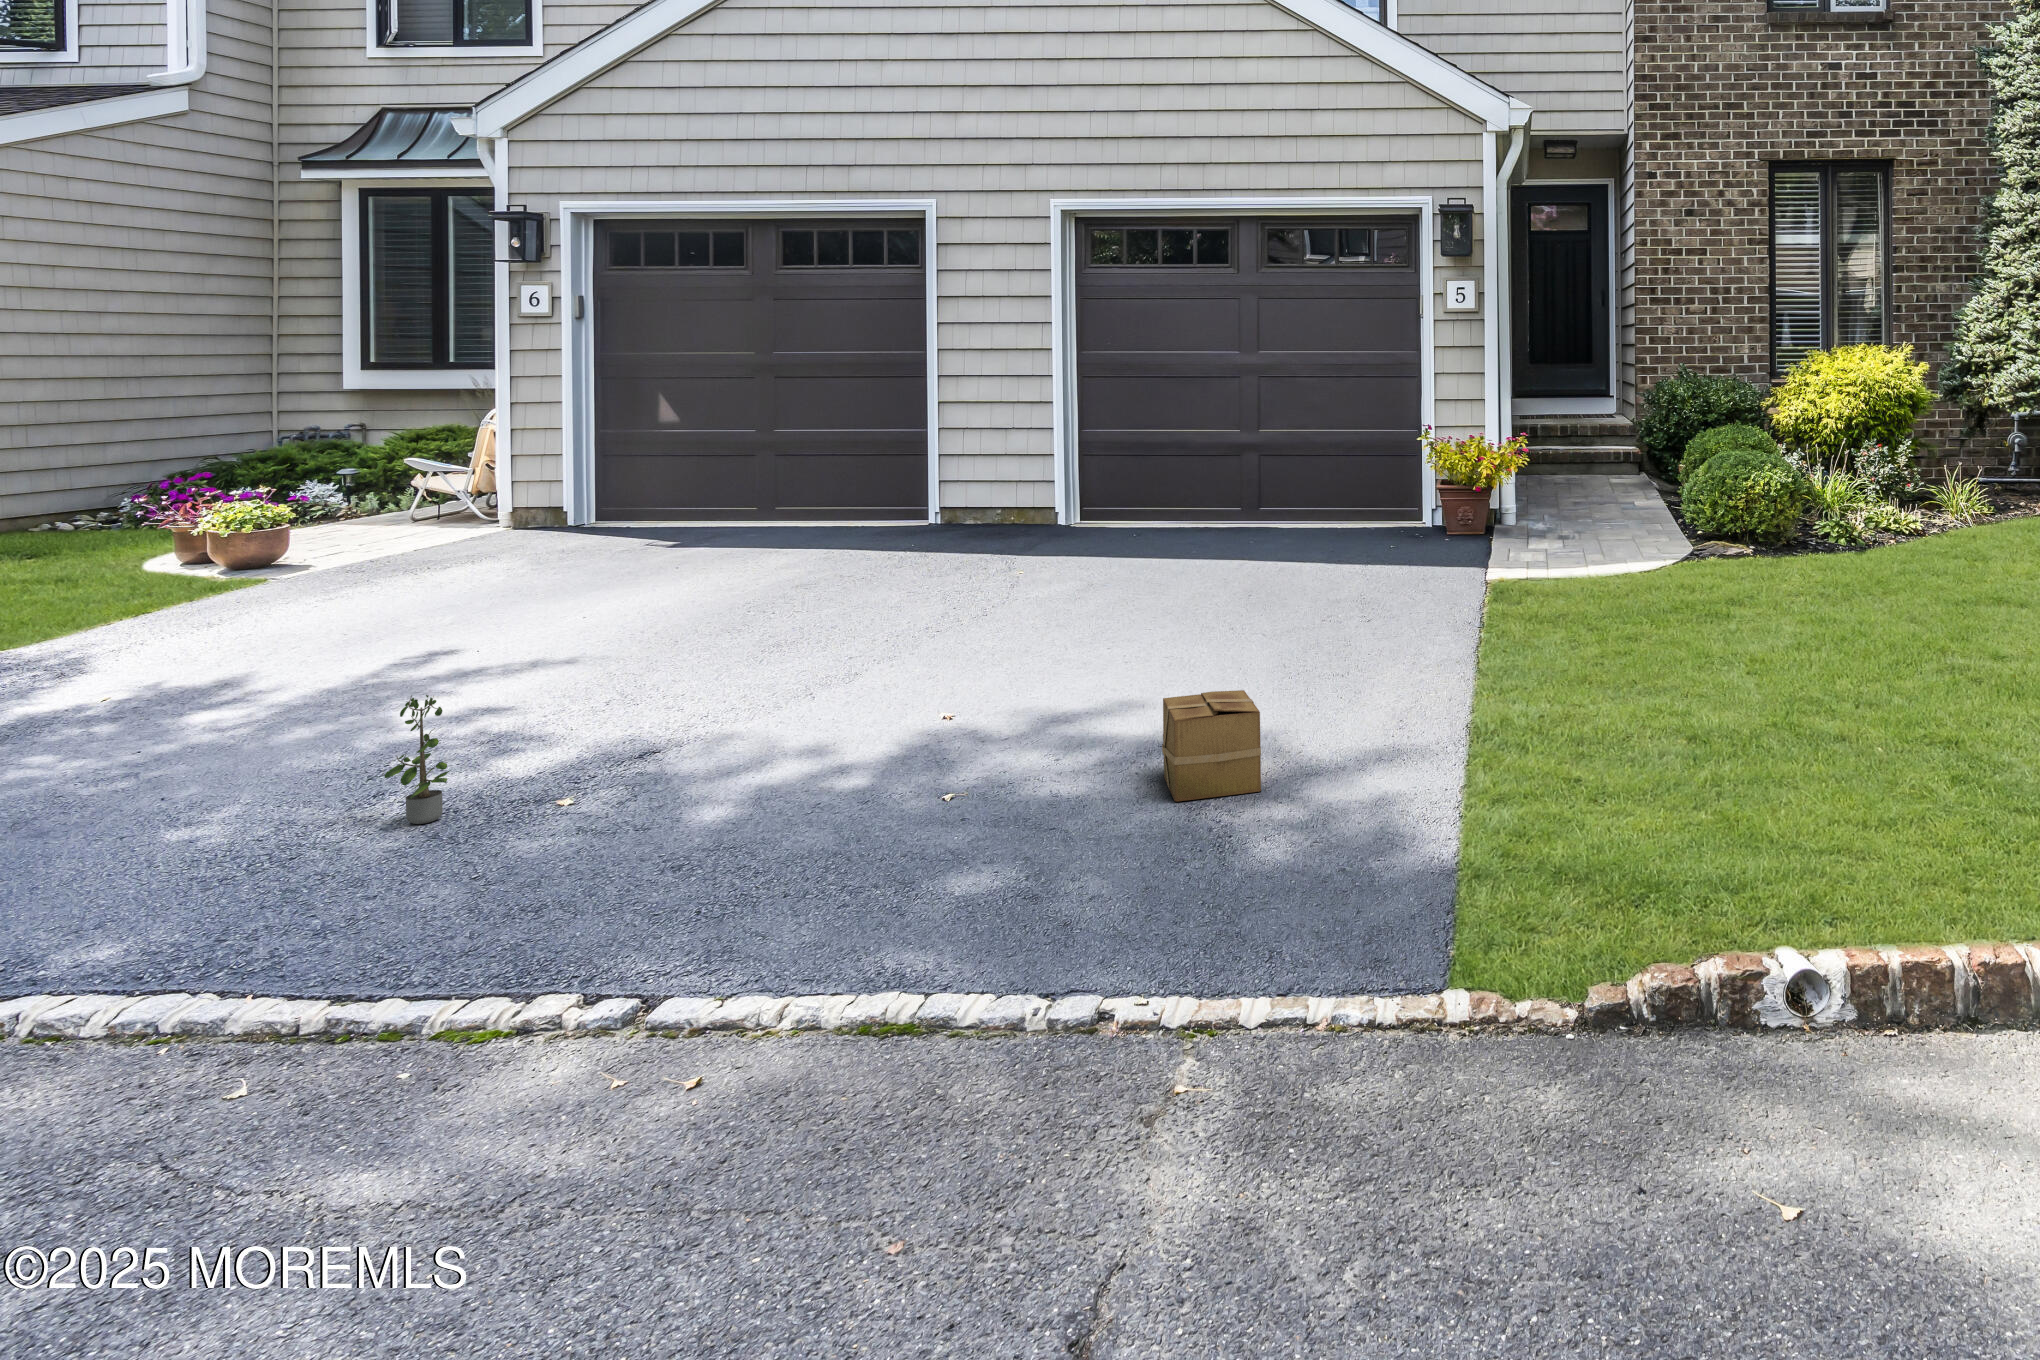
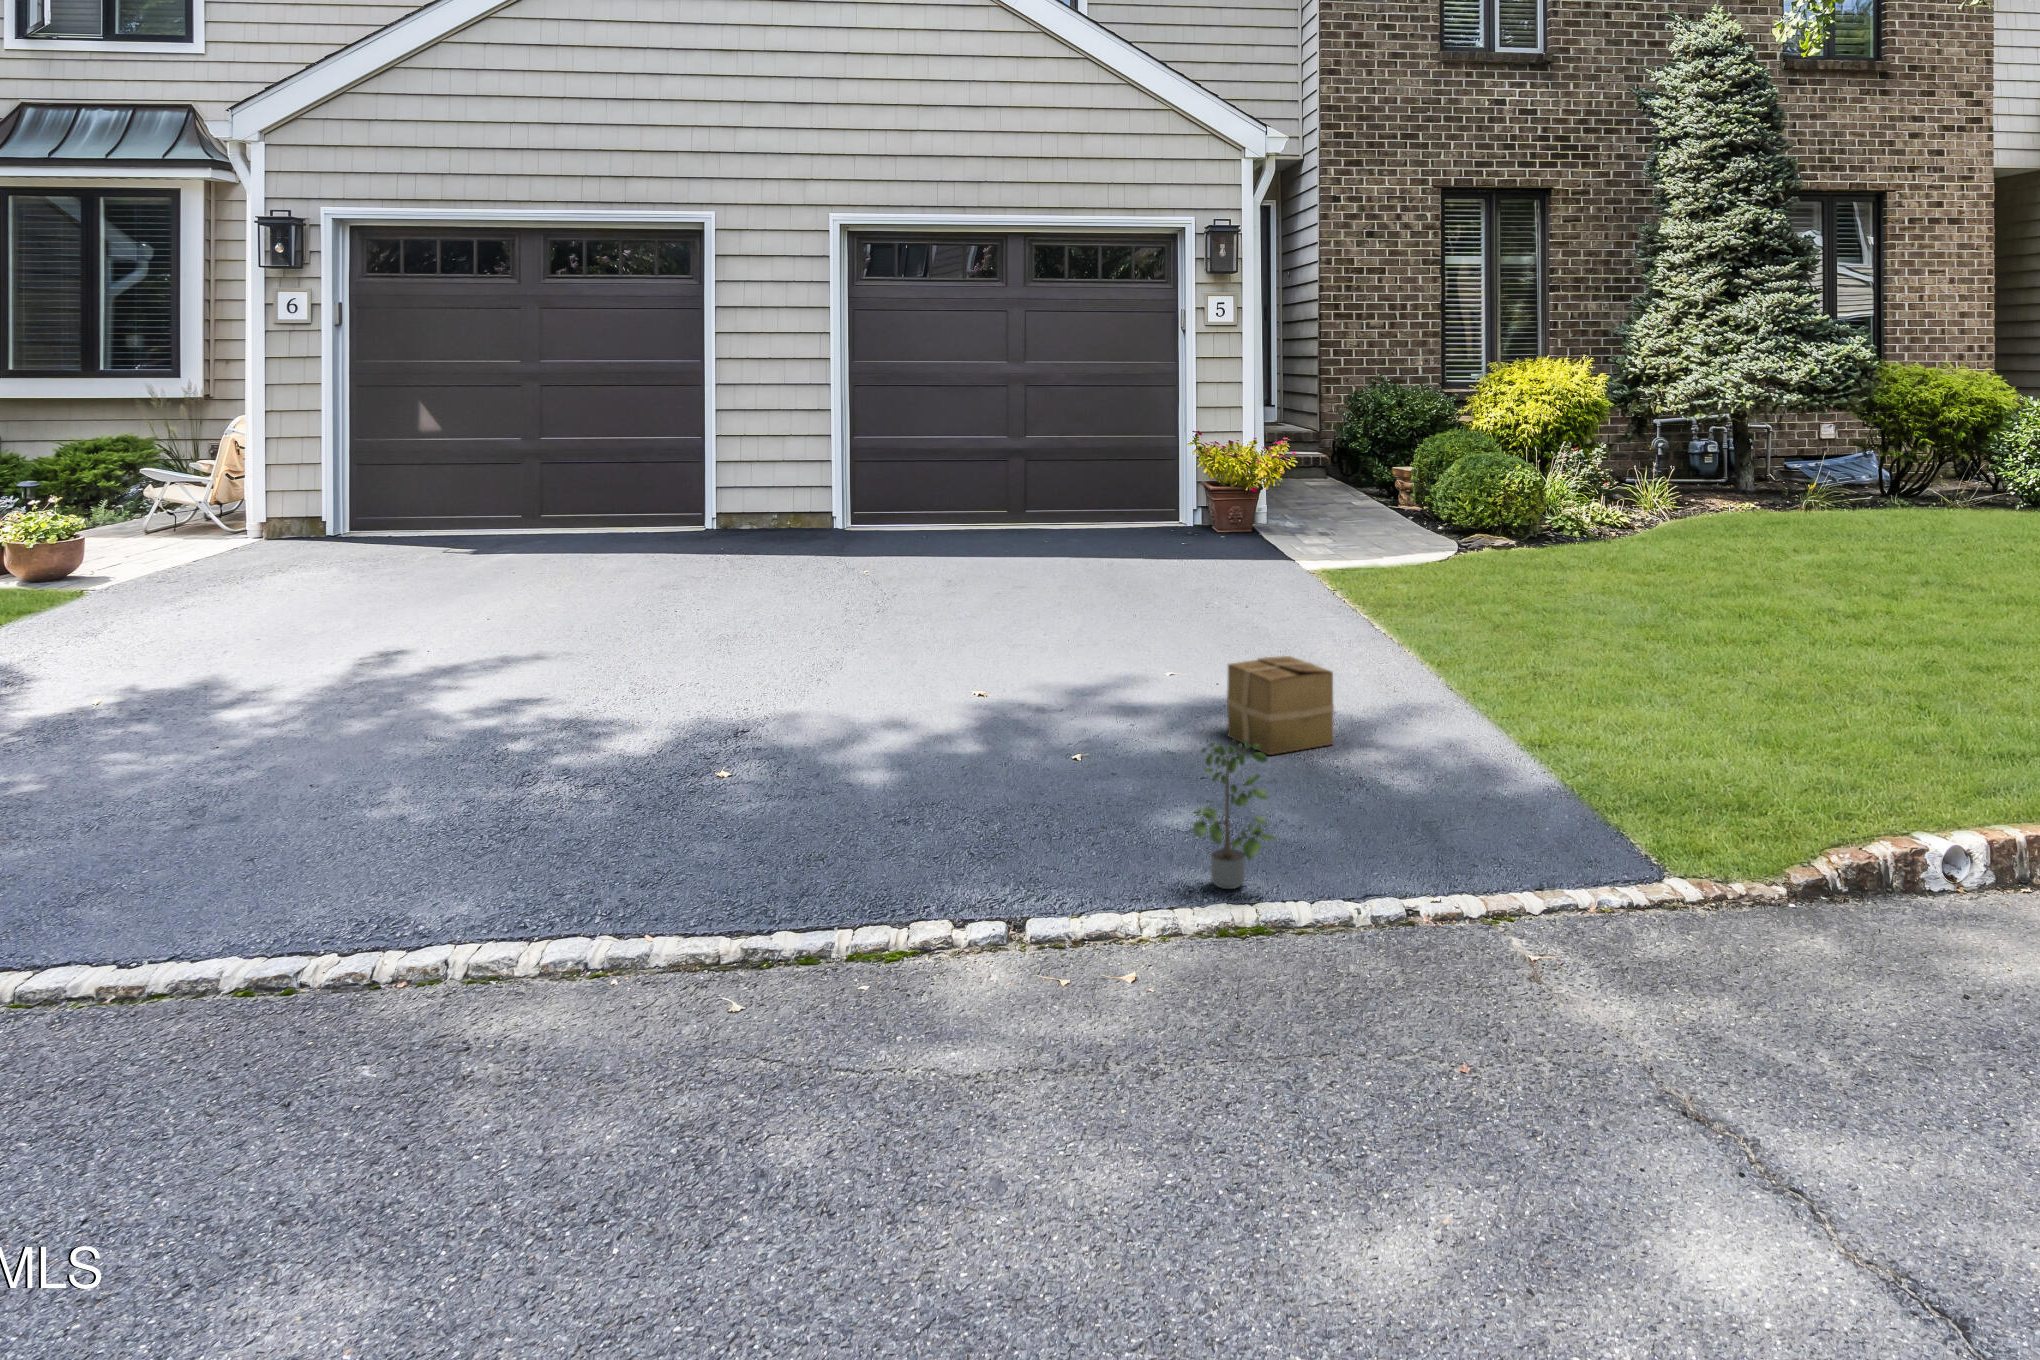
potted plant: present [385,695,449,824] -> present [1193,739,1277,889]

